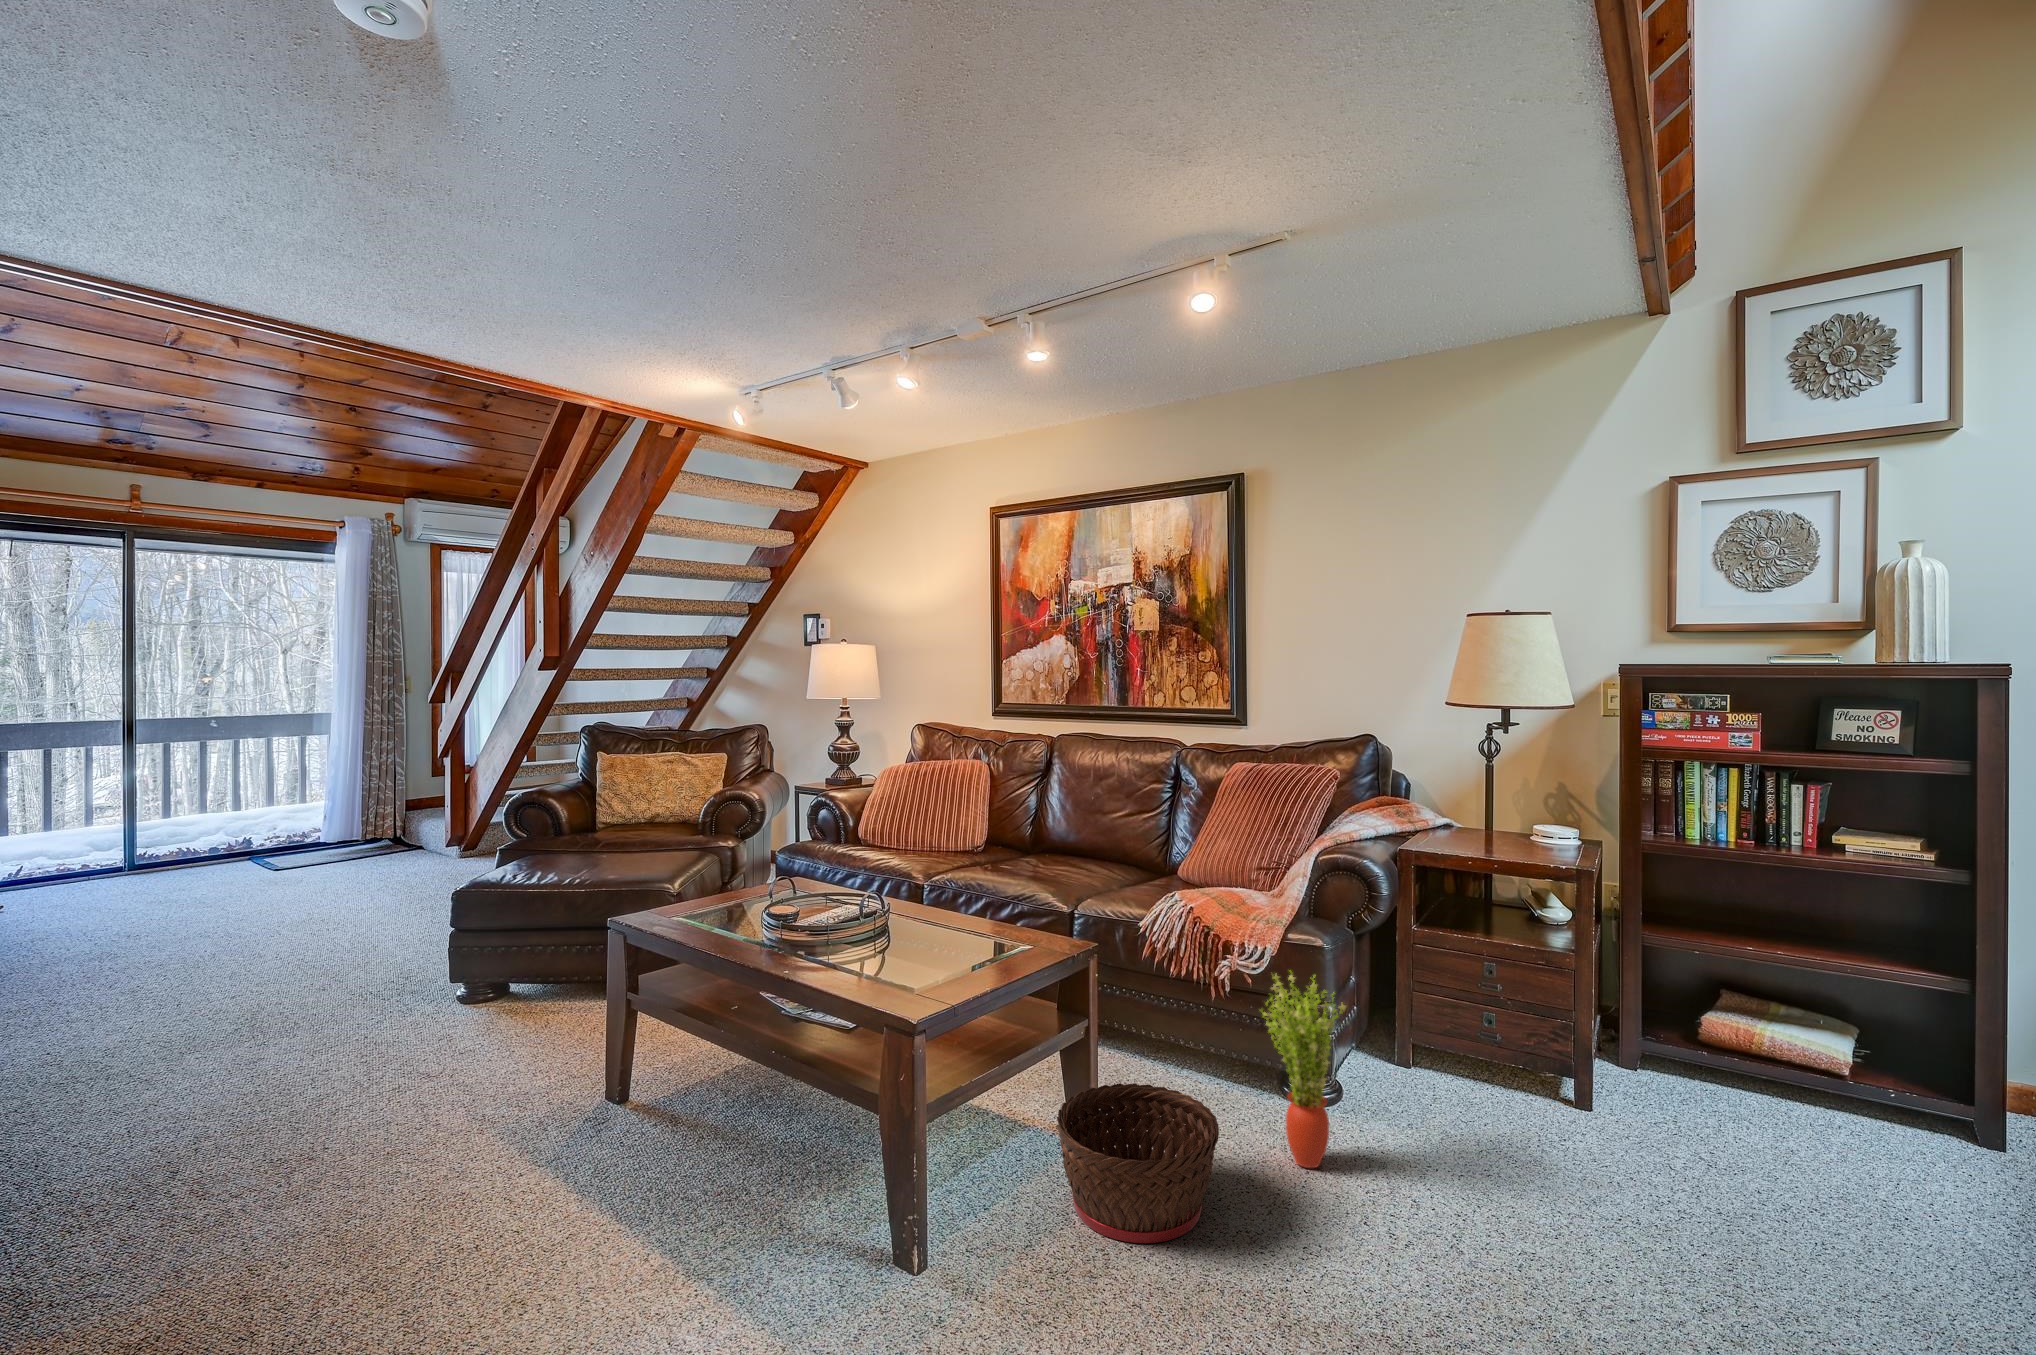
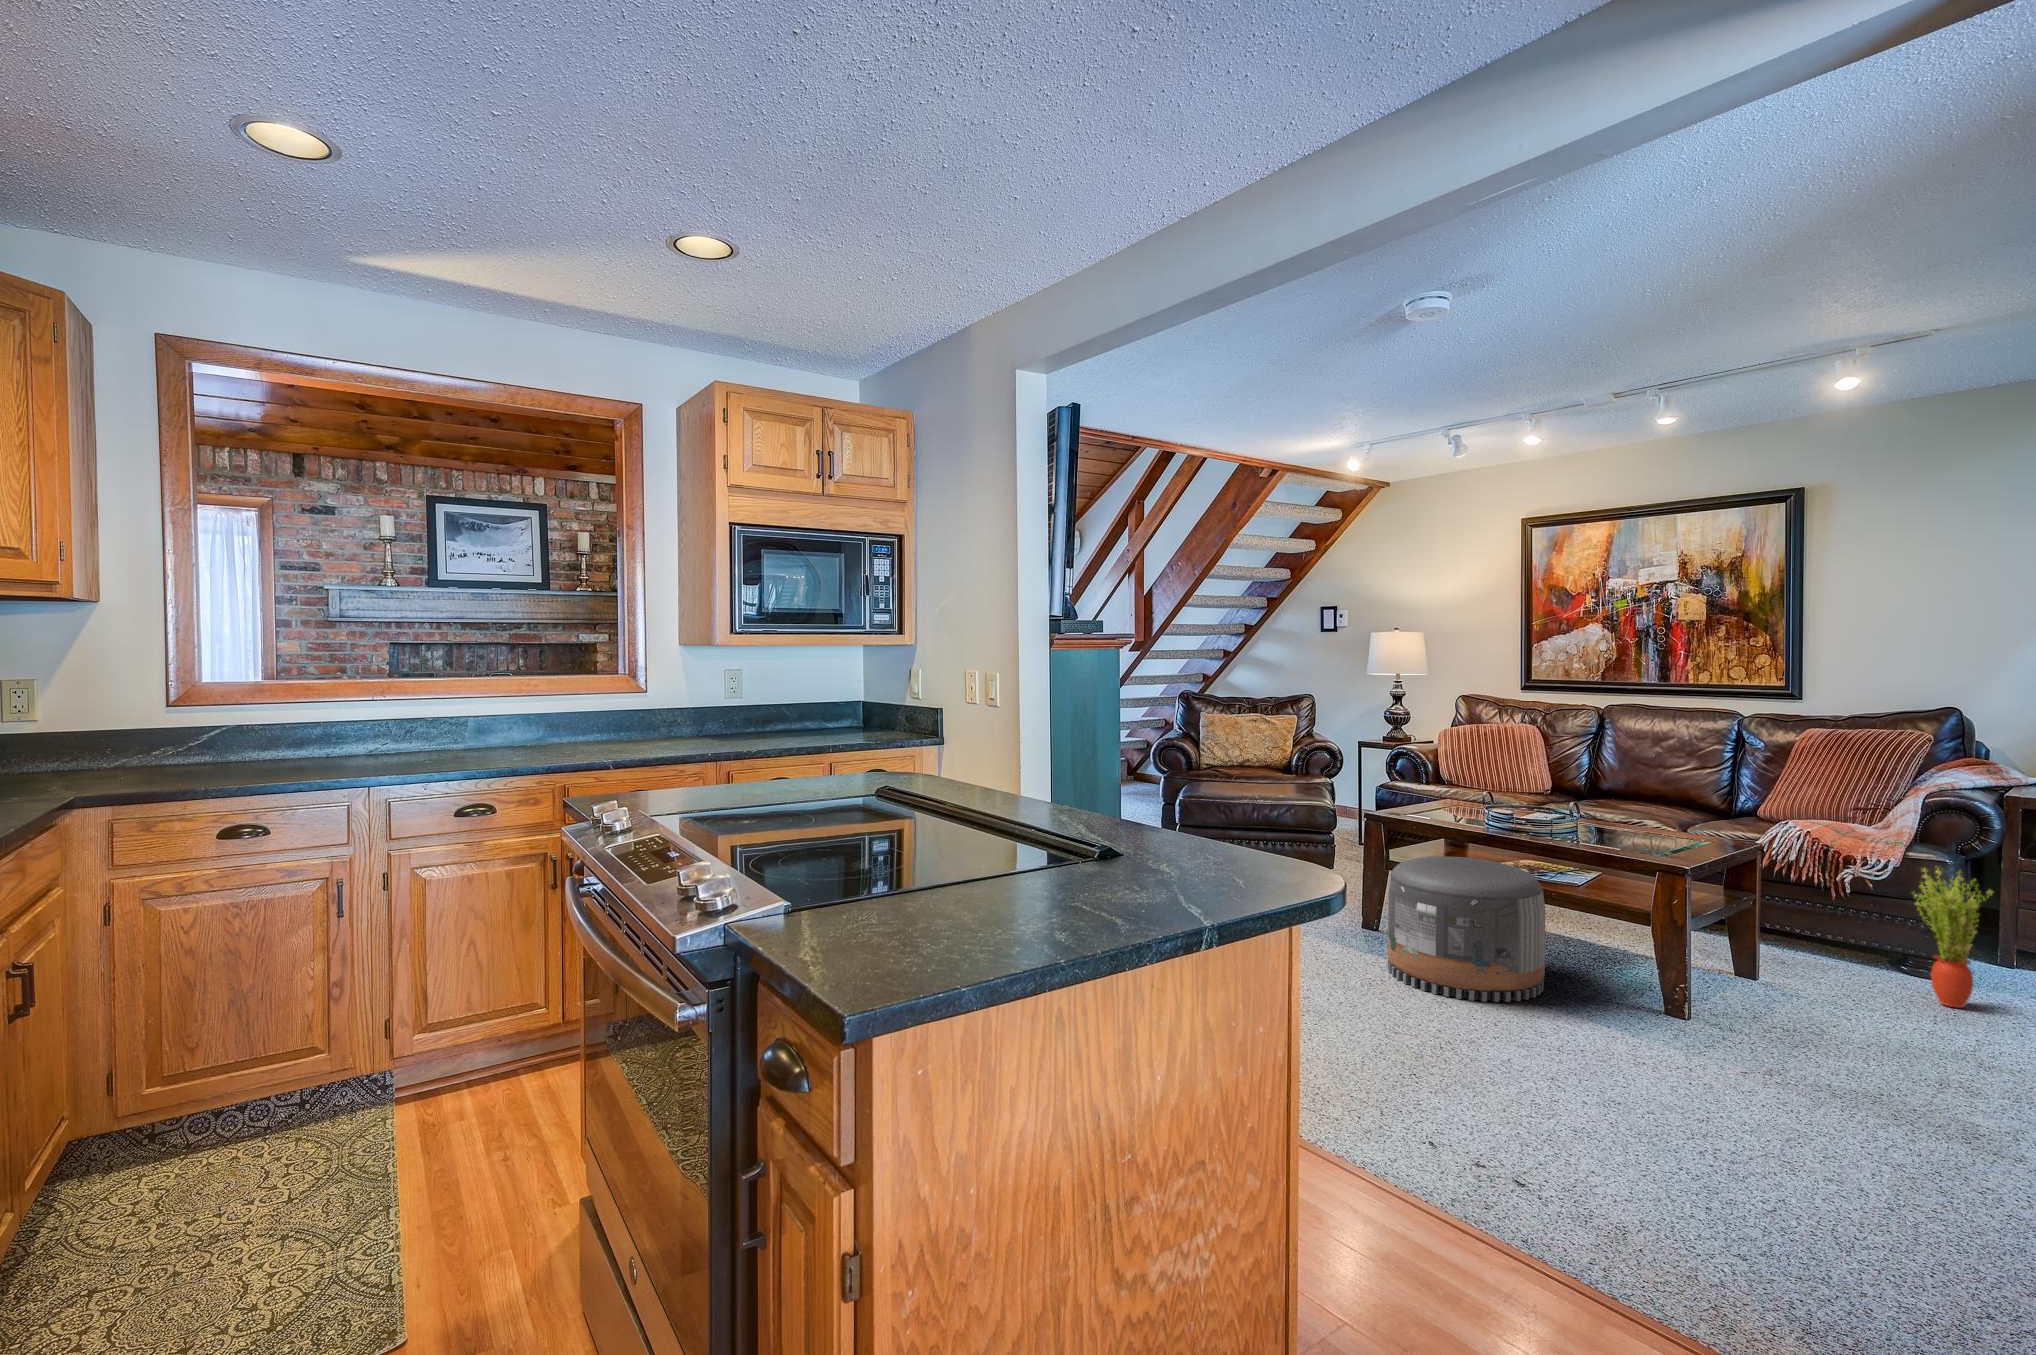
pouf: none [511,1000,766,1288] -> present [1388,857,1545,1002]
basket: present [1057,1083,1219,1243] -> none [1754,936,1896,1025]

